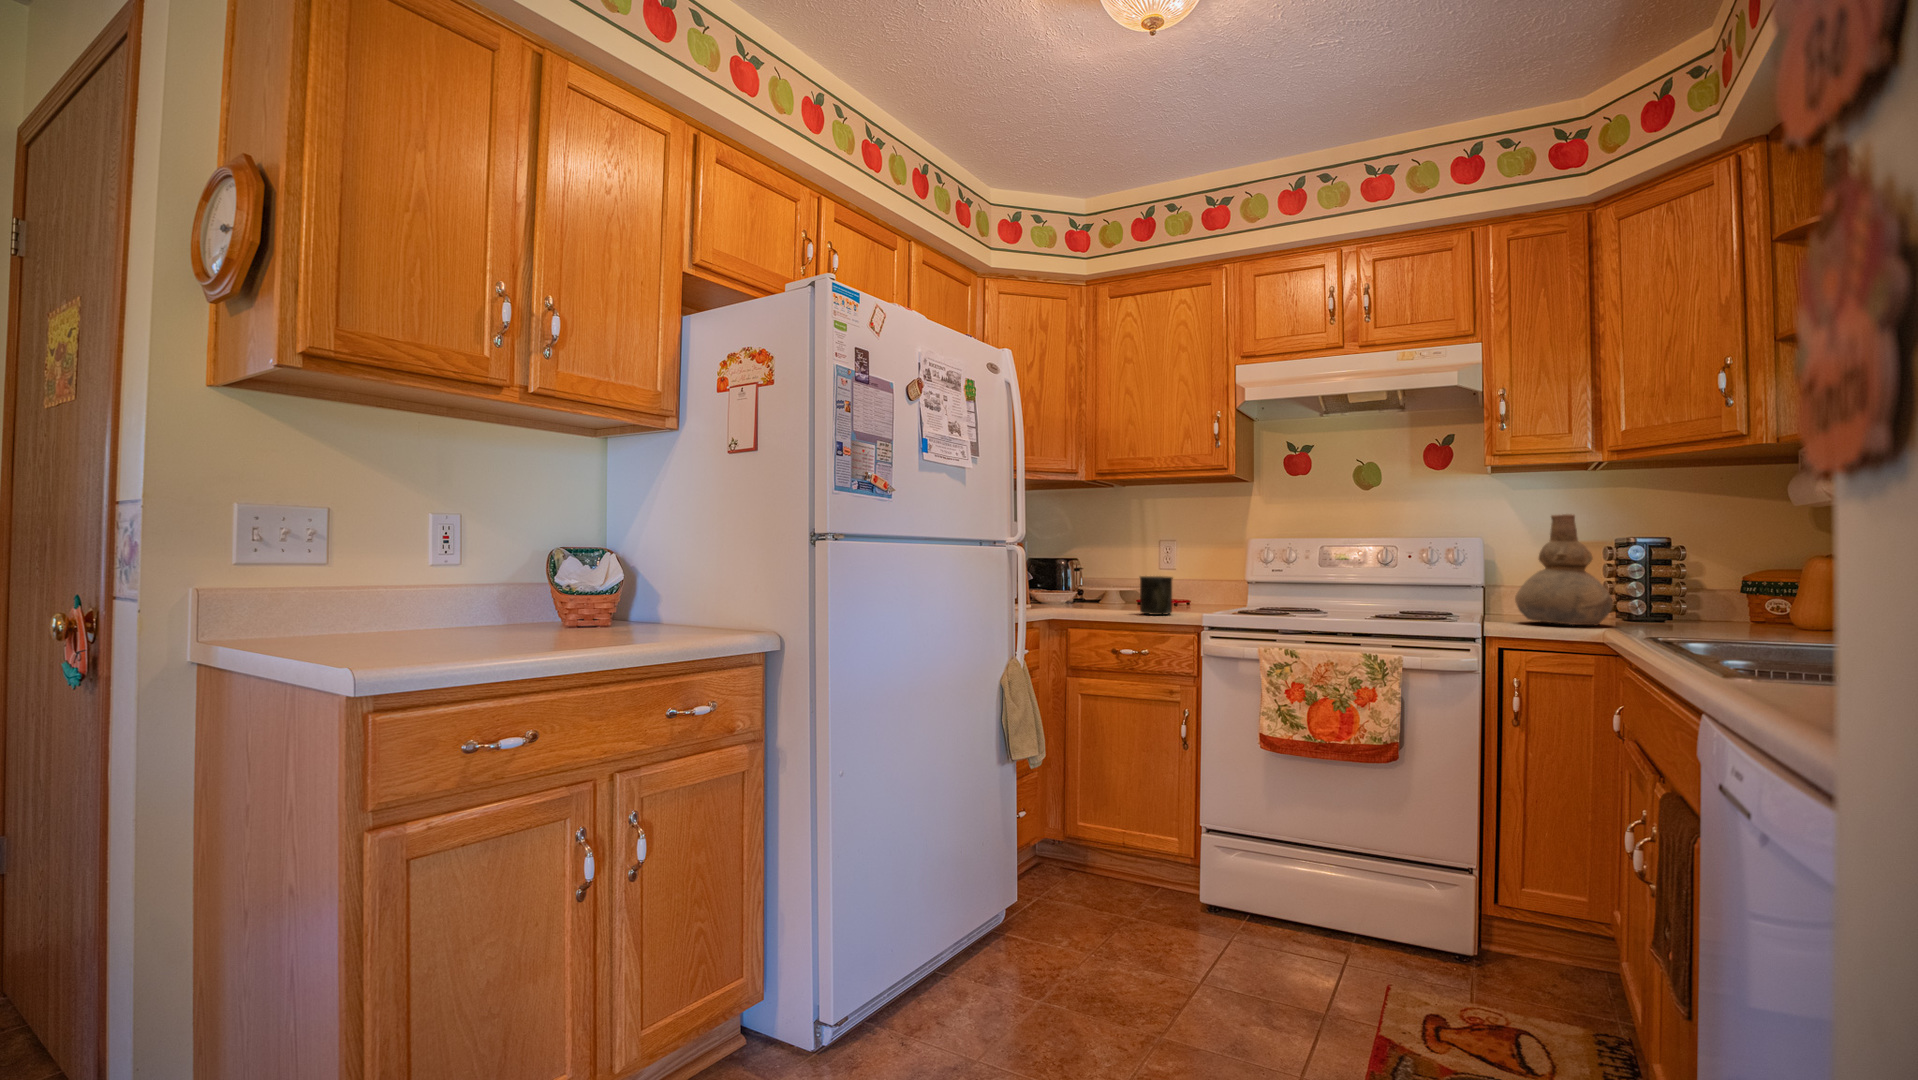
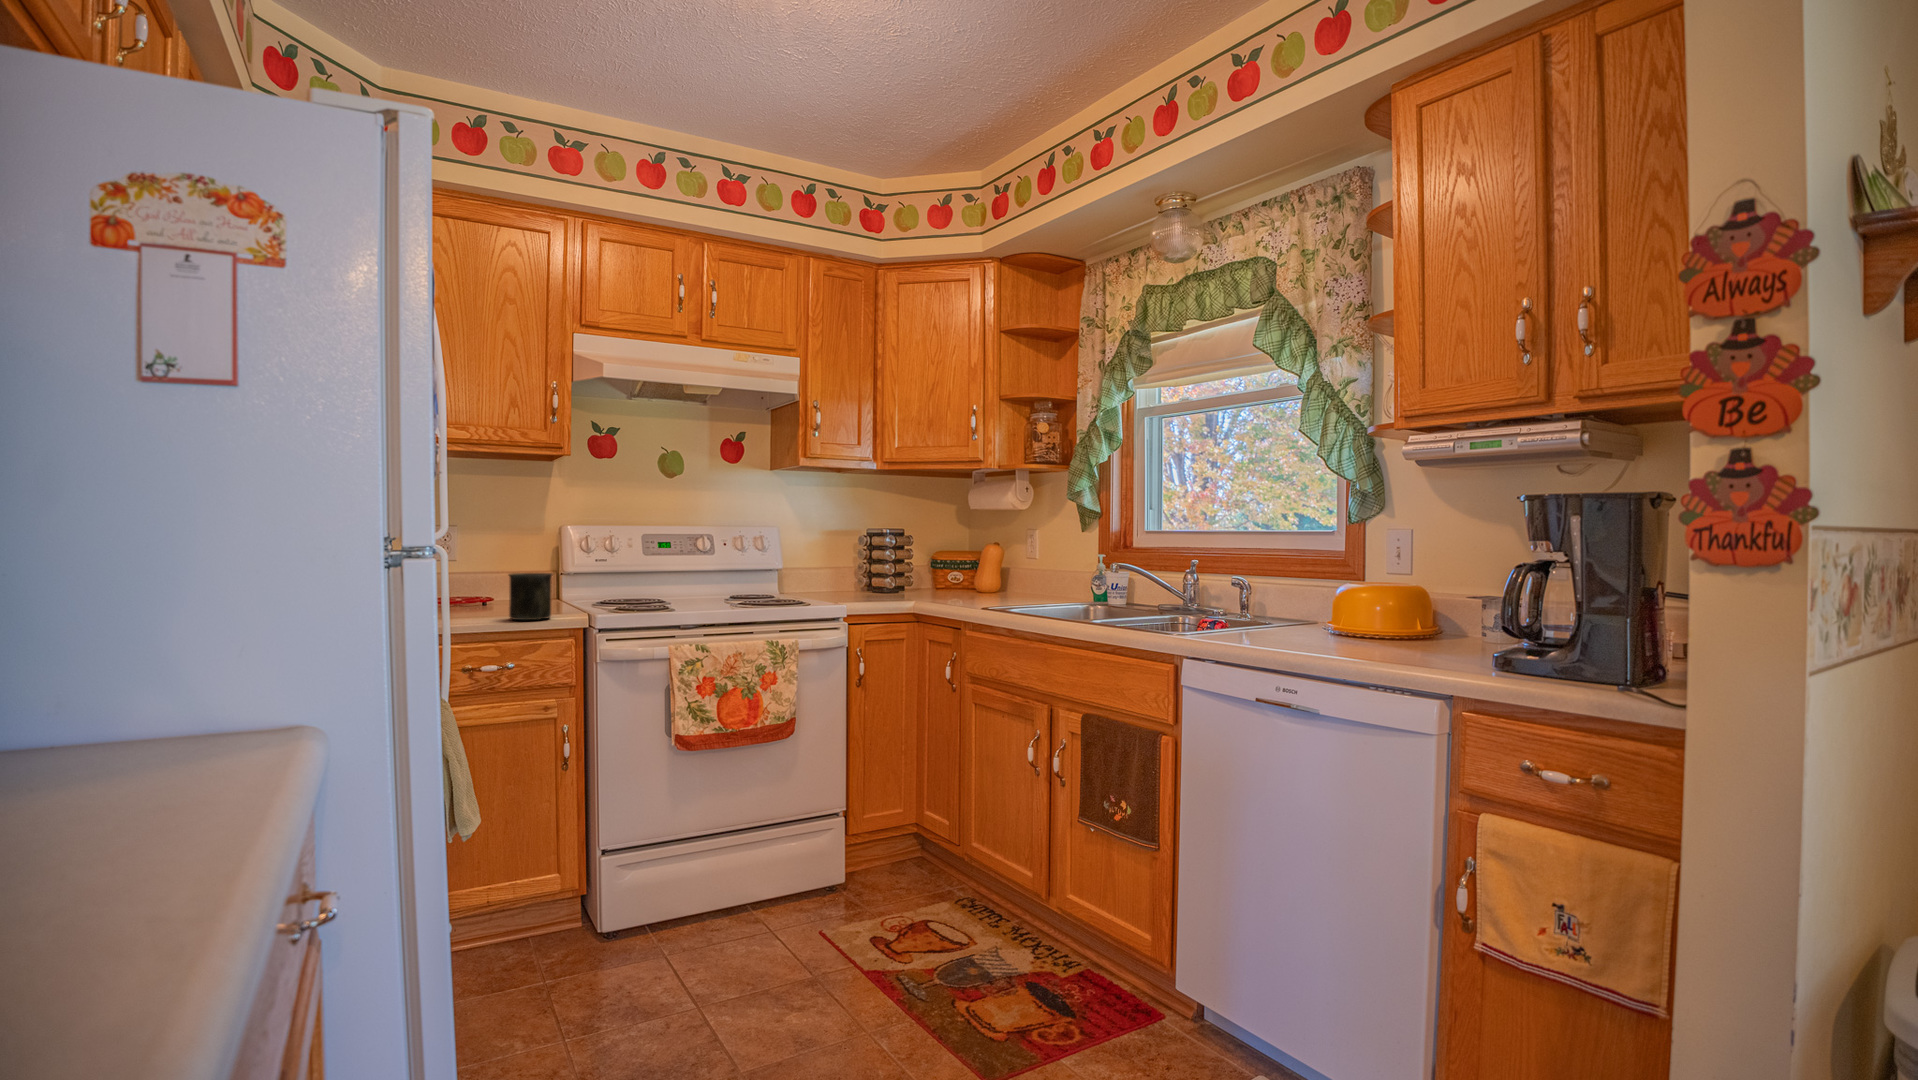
vase: present [1515,514,1613,625] -> none [849,512,913,600]

